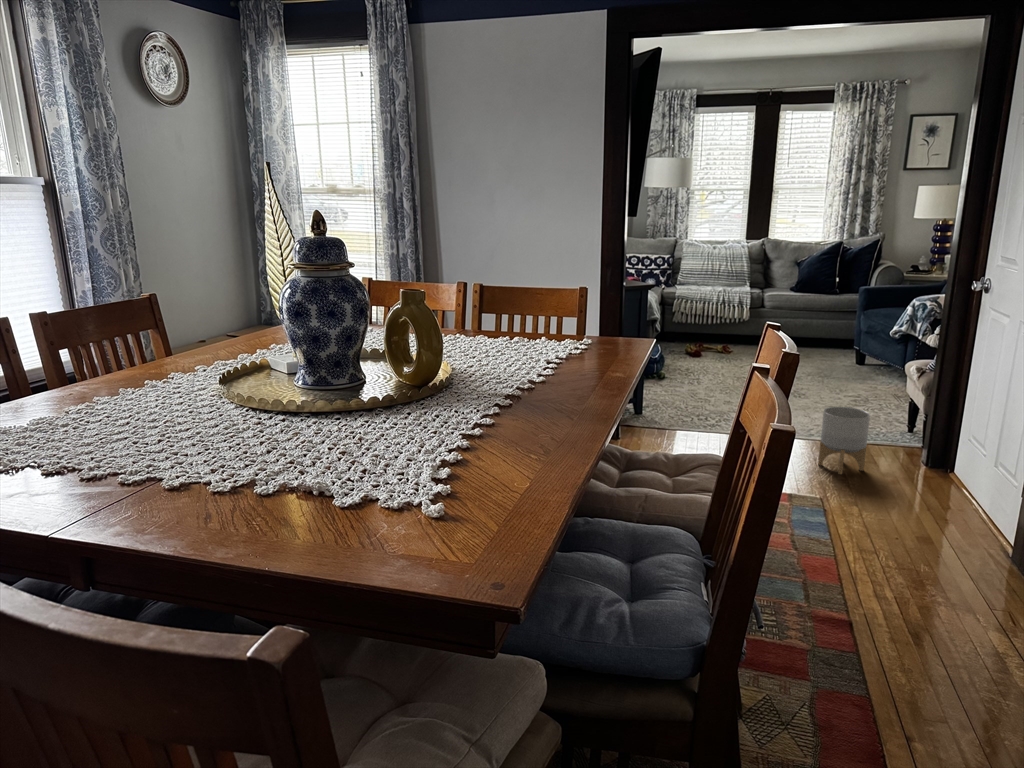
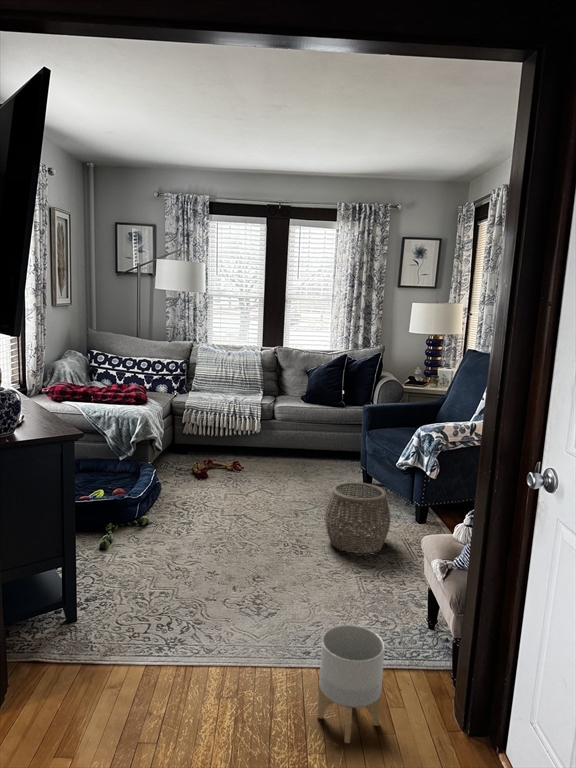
woven basket: none [818,346,881,403] -> present [325,482,391,554]

